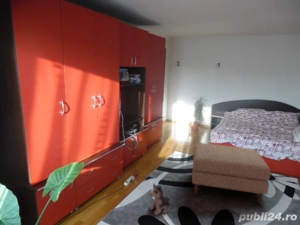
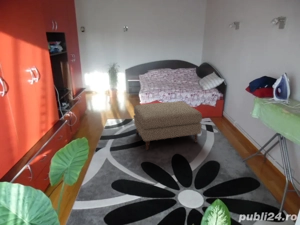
plush toy: present [149,184,171,215] -> none [115,149,134,178]

